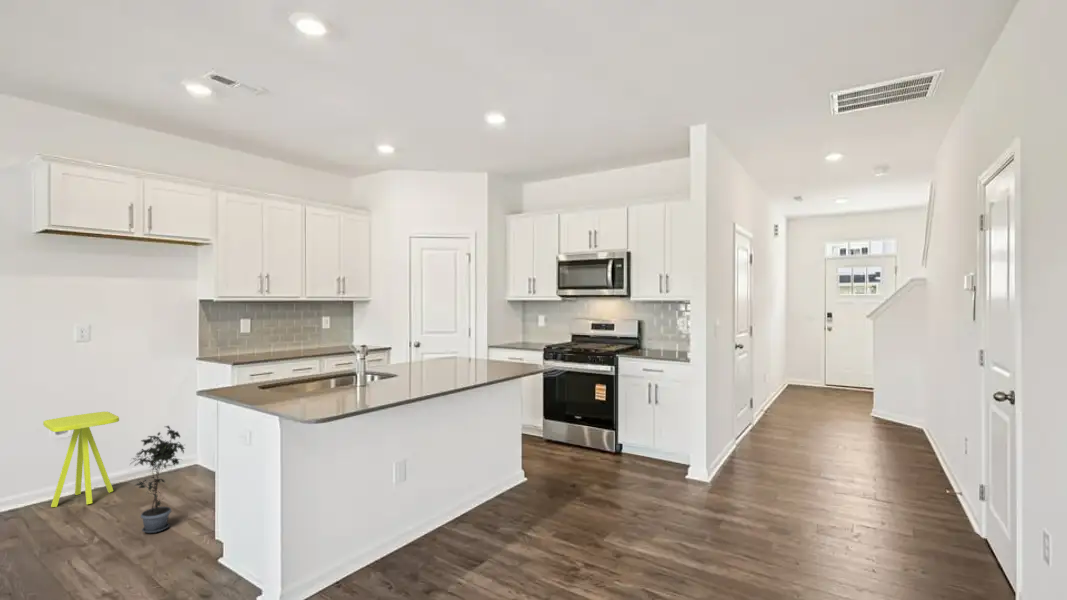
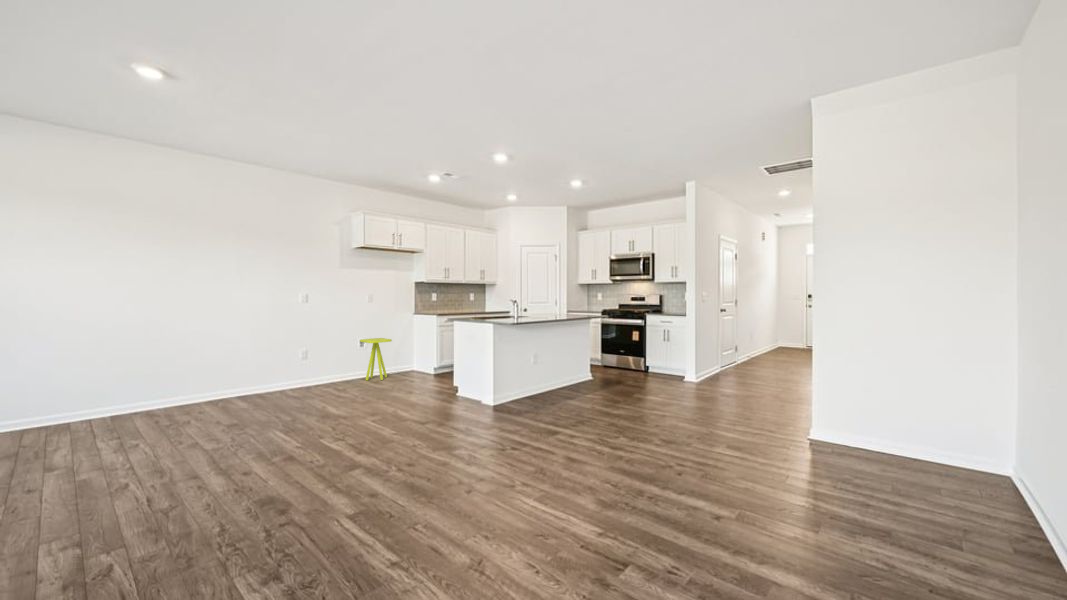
potted plant: present [135,426,184,533] -> none [413,339,437,387]

